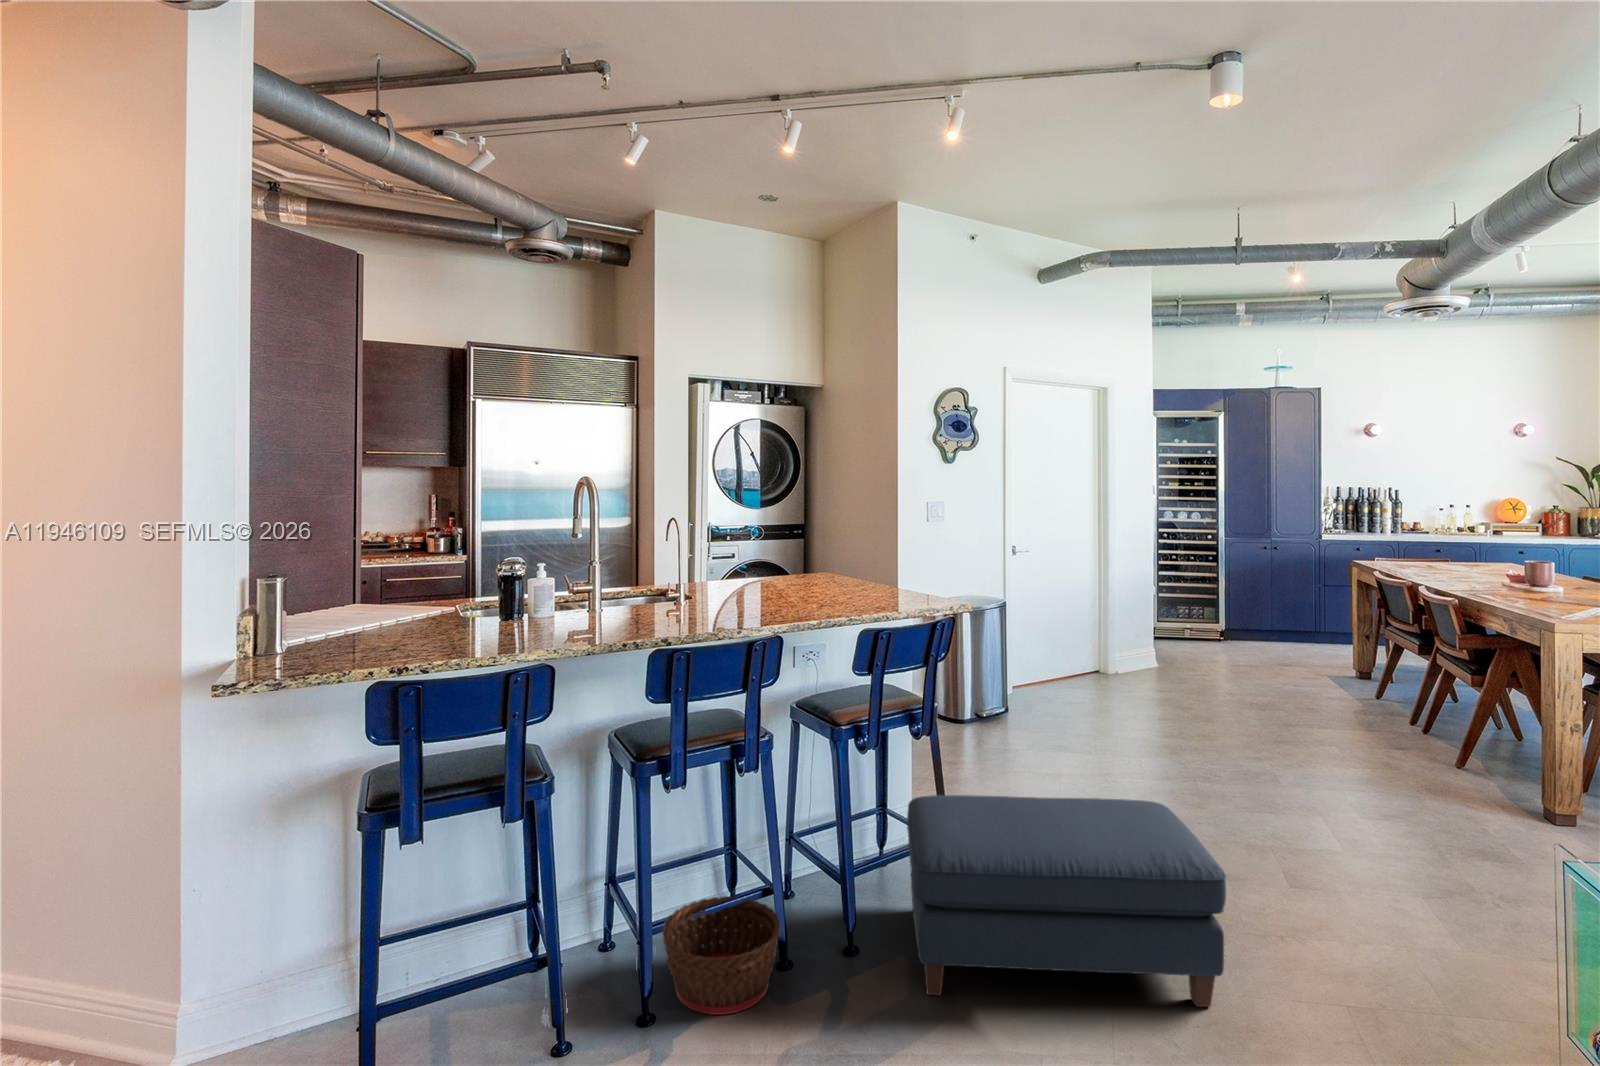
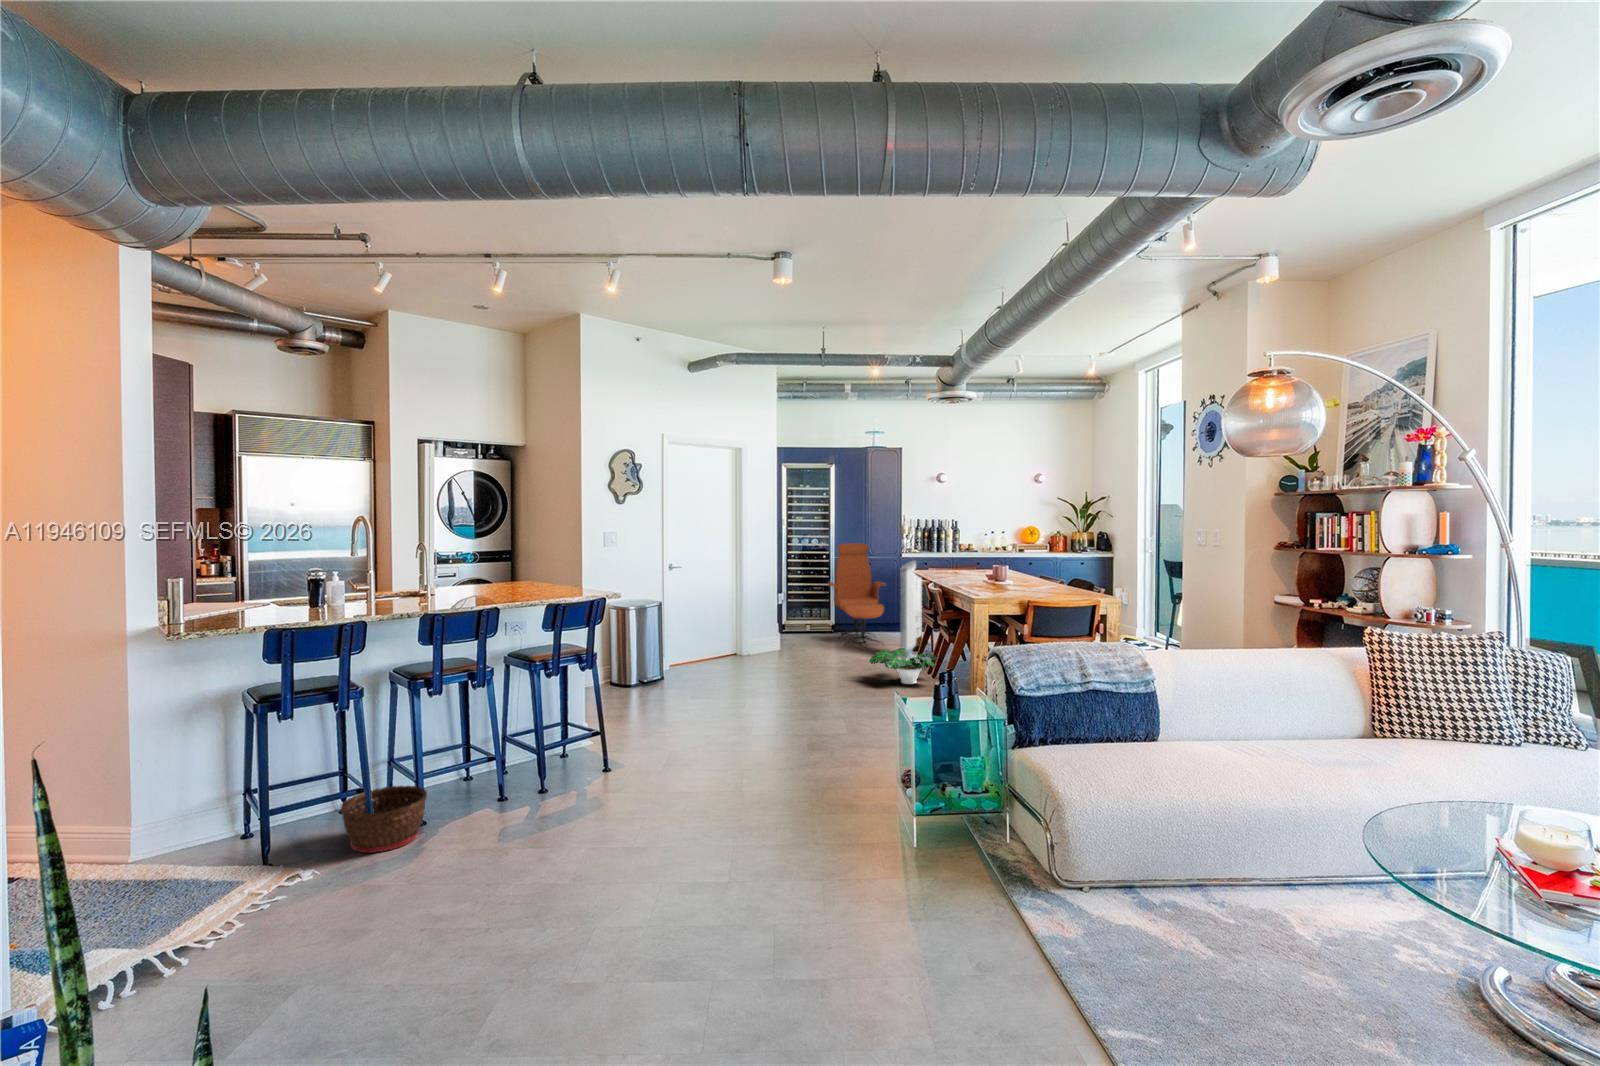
lounge chair: none [1201,519,1304,672] -> present [828,543,886,644]
air purifier: none [1340,549,1393,706] -> present [897,560,922,660]
potted plant: none [1332,686,1456,746] -> present [870,648,937,684]
ottoman: present [907,795,1226,1007] -> none [515,707,700,828]

